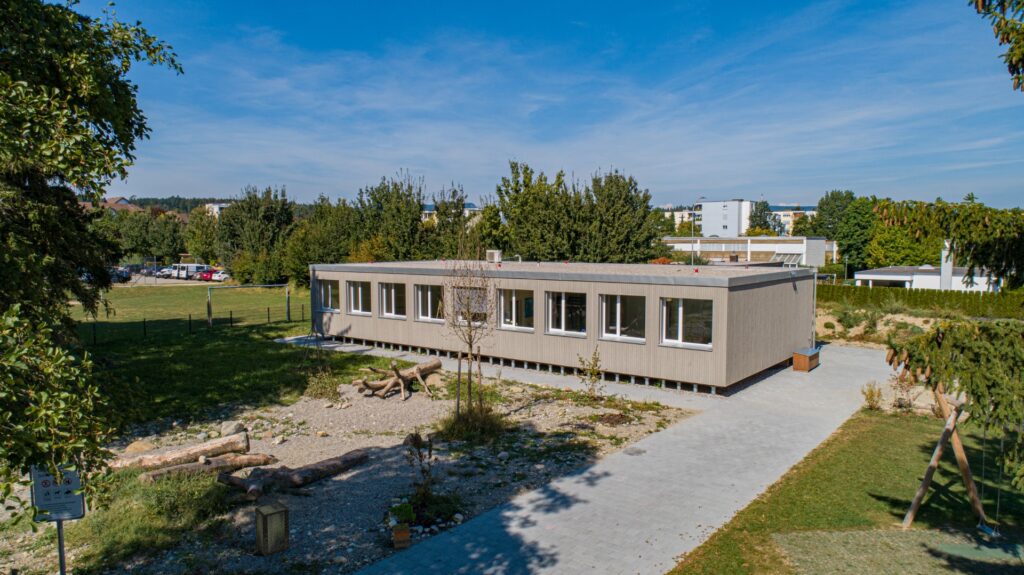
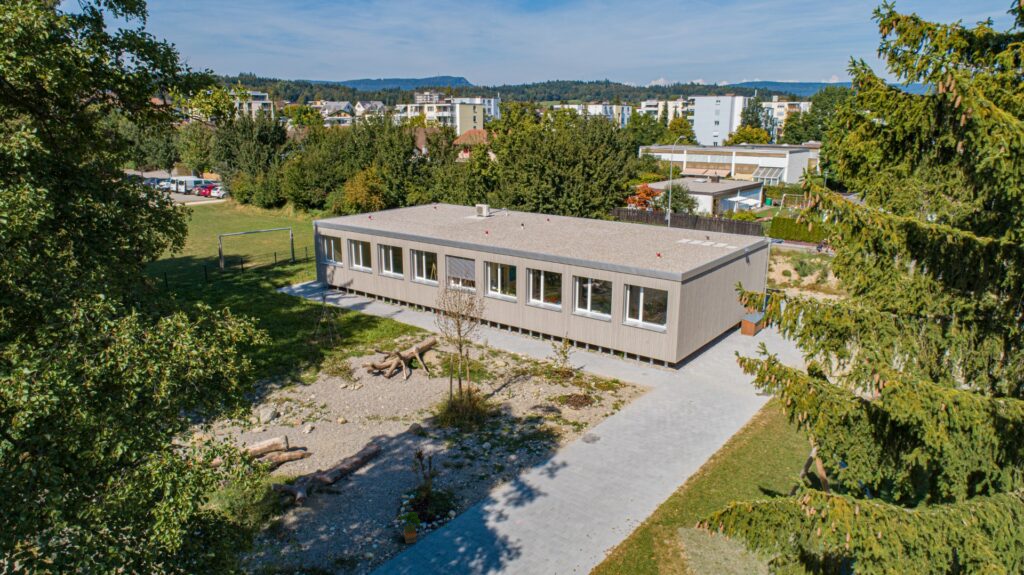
storage box: present [255,502,289,556] -> none [304,512,330,552]

